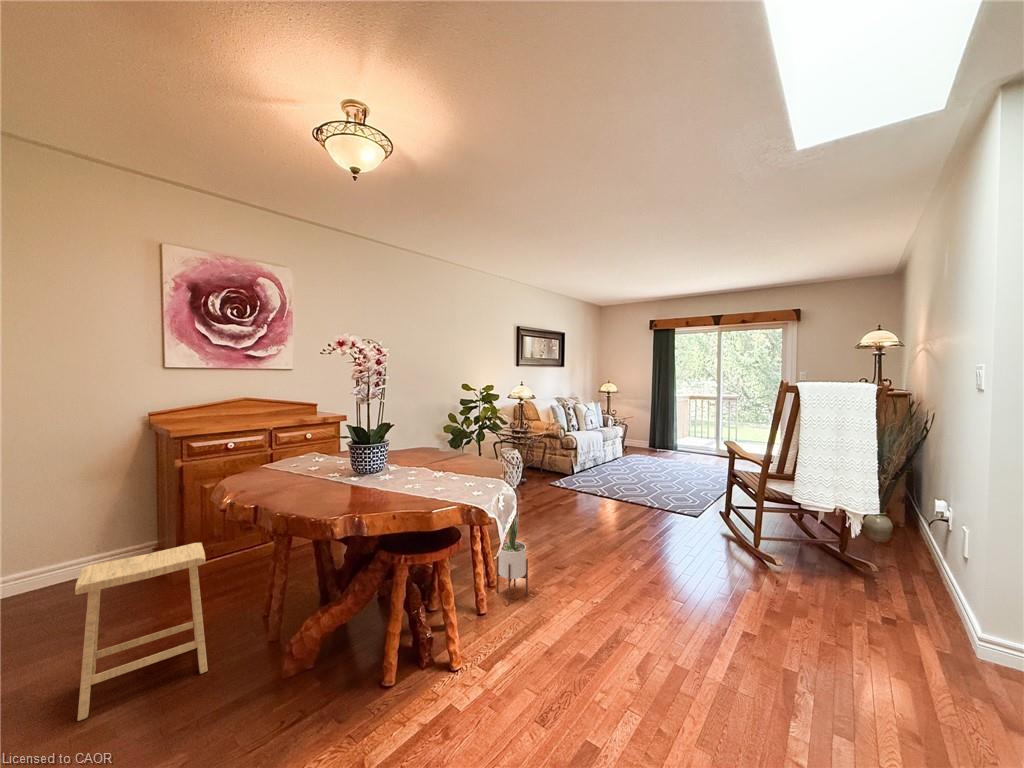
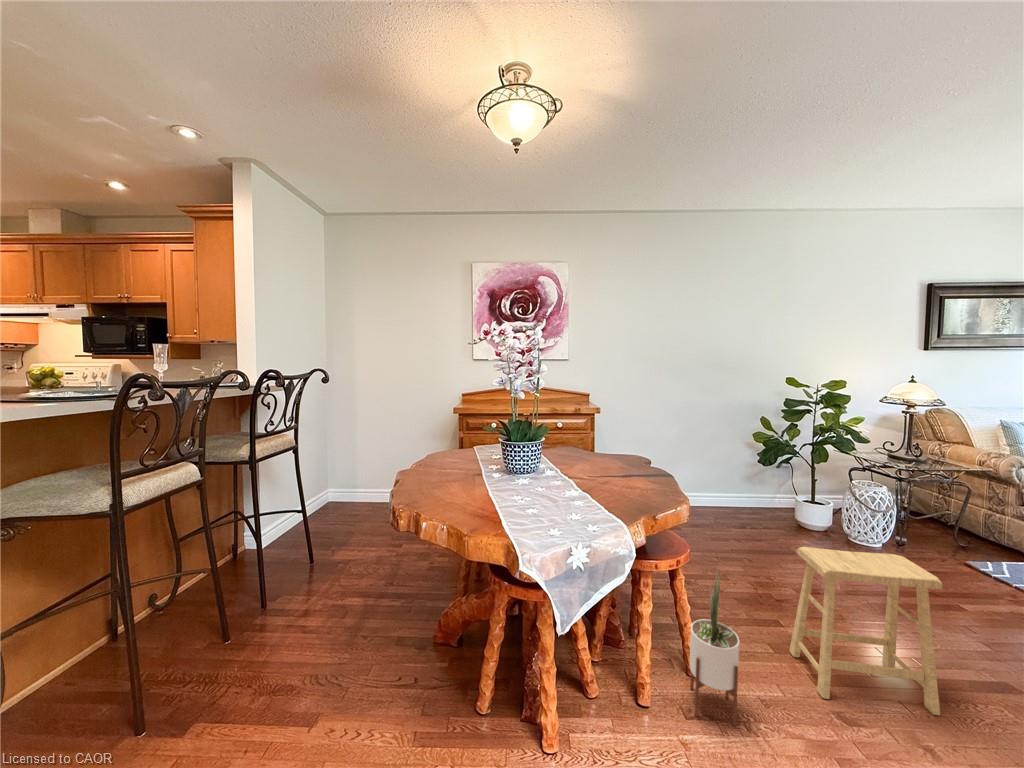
footstool: present [75,543,208,721] -> present [789,547,942,715]

